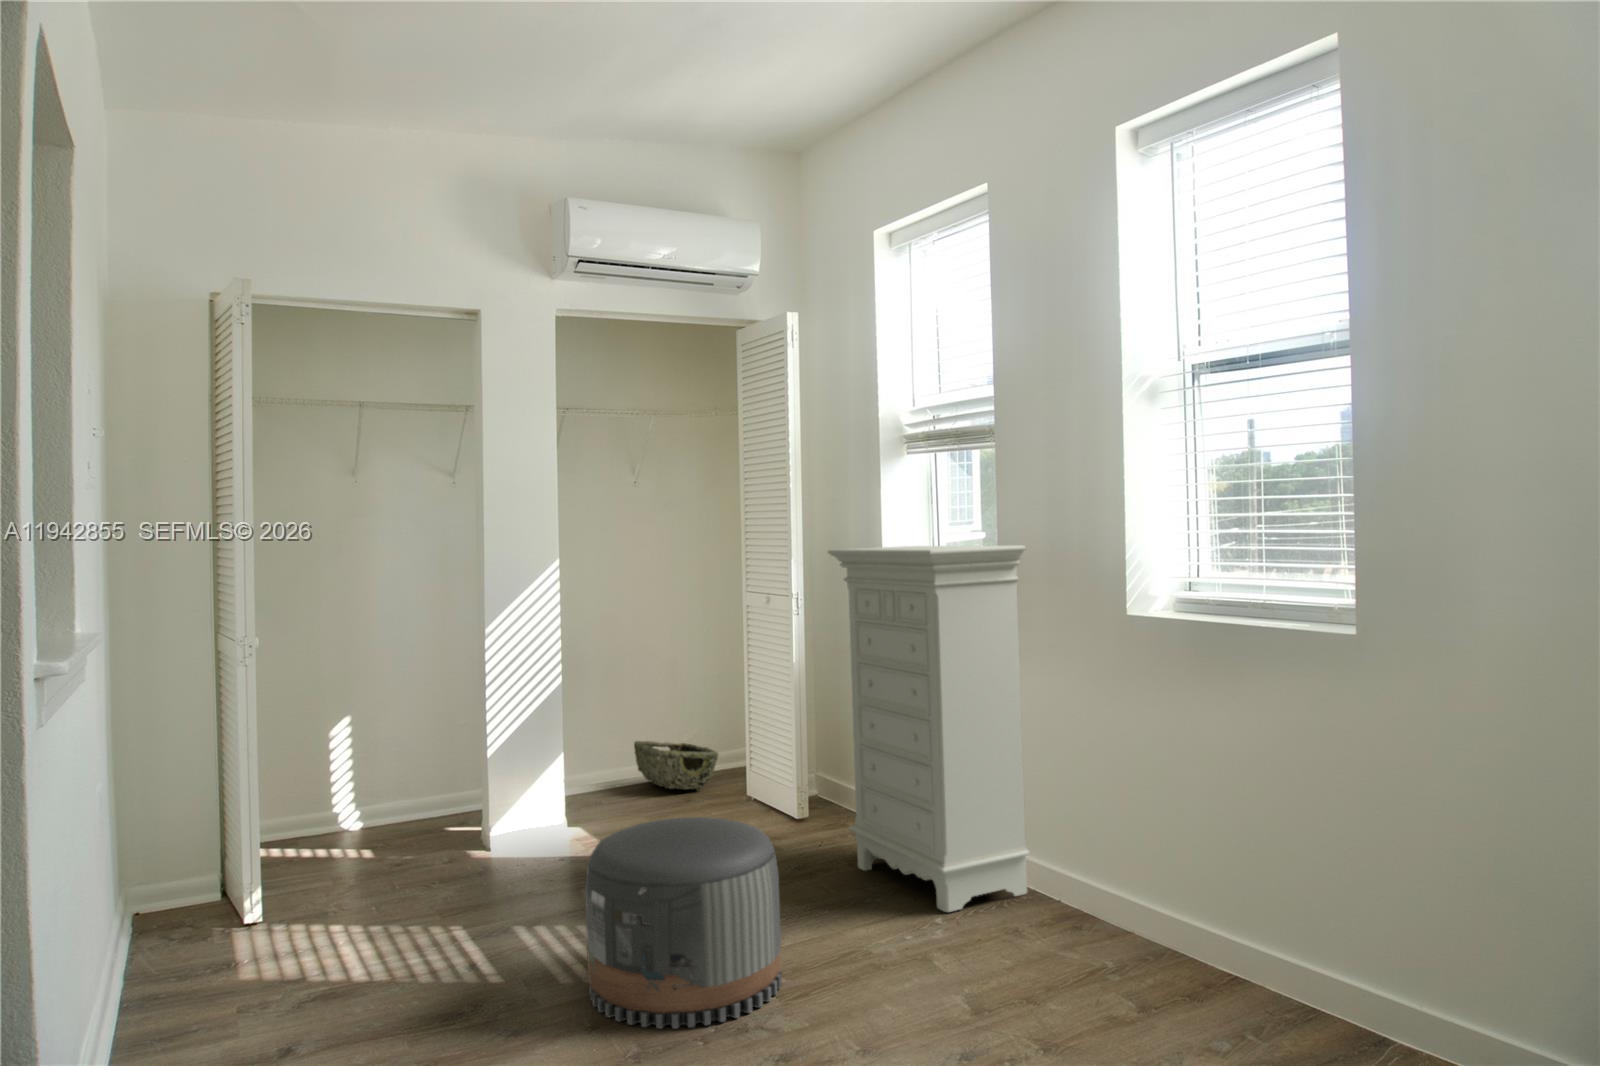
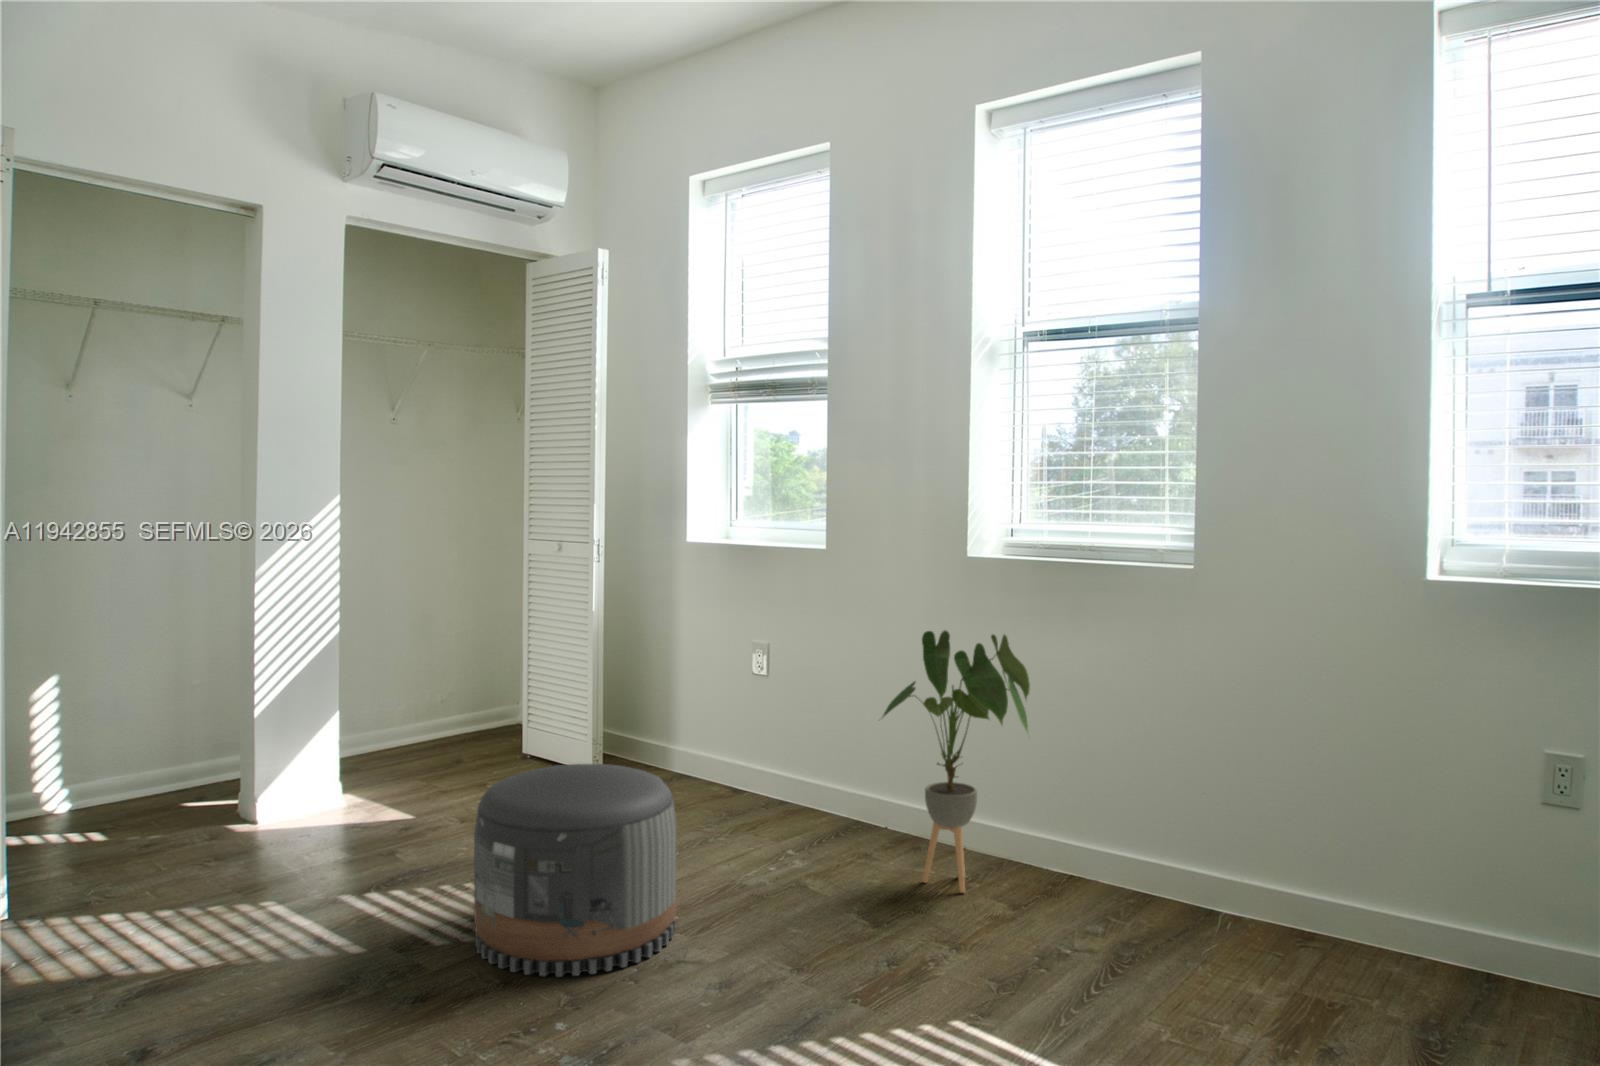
dresser: present [828,546,1030,912] -> none [661,499,866,845]
house plant: none [1009,689,1190,984] -> present [883,631,1030,892]
woven basket: present [634,741,718,790] -> none [390,700,490,751]

